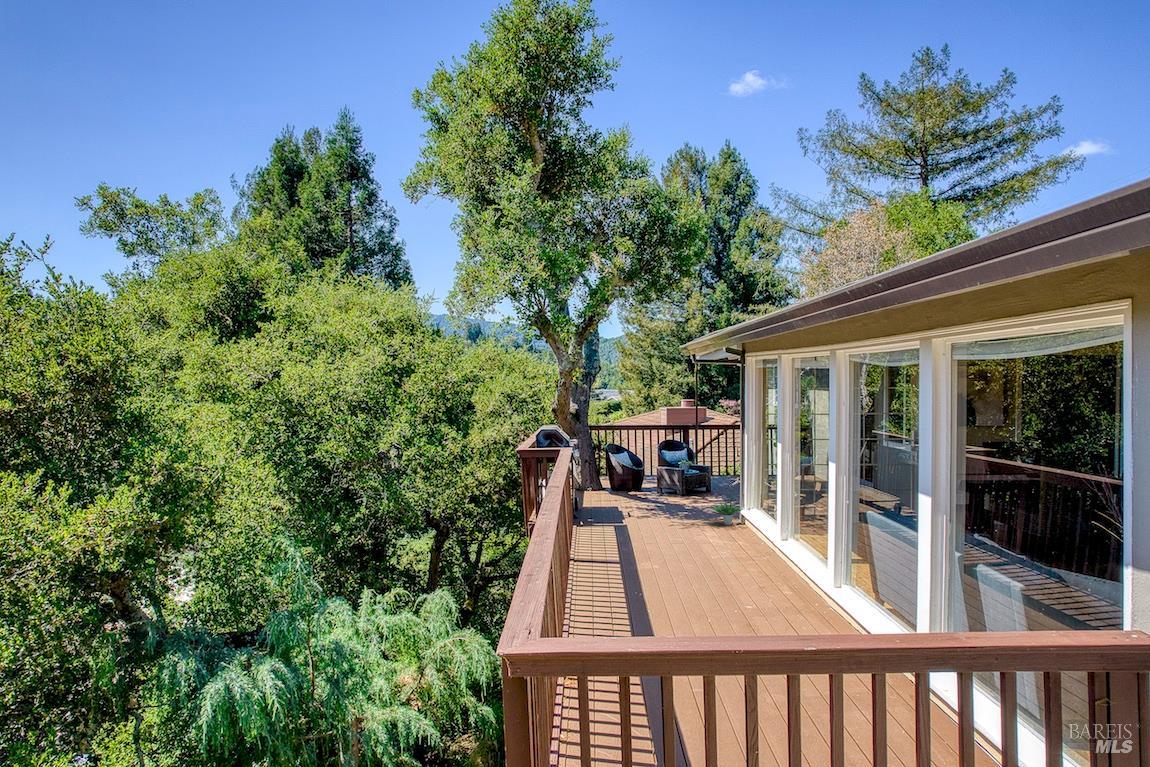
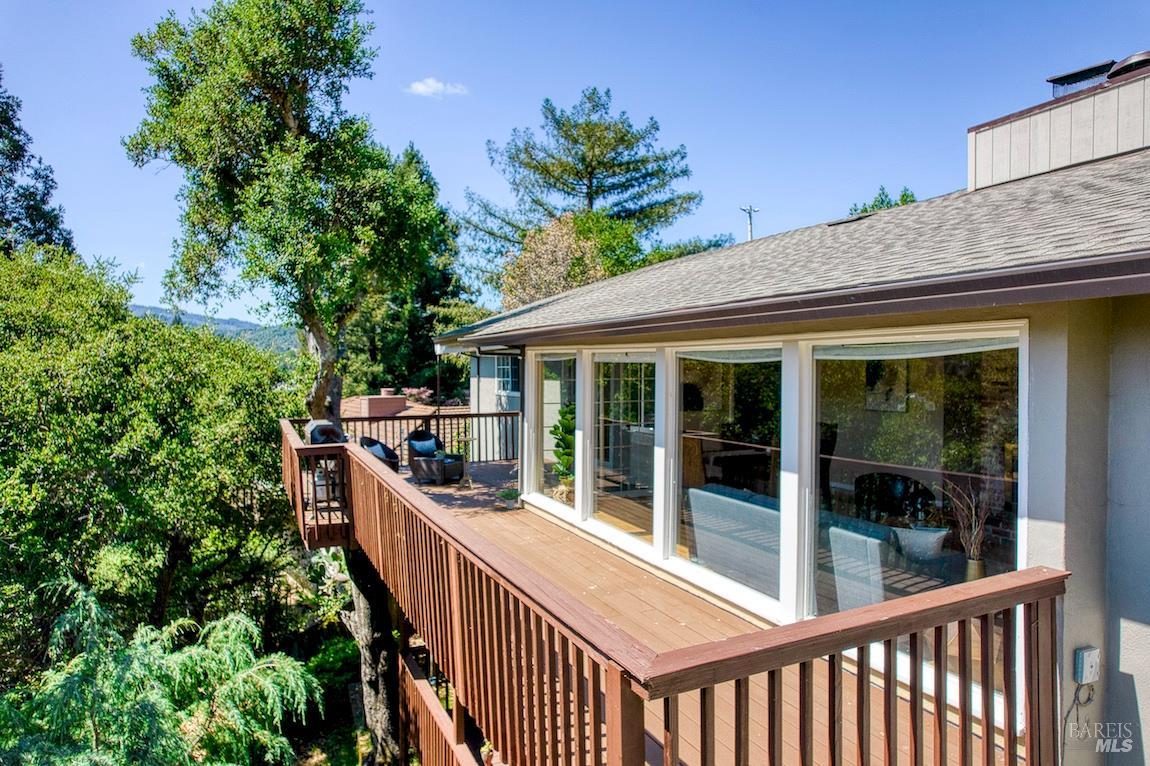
side table: none [695,448,715,501] -> present [457,438,477,489]

